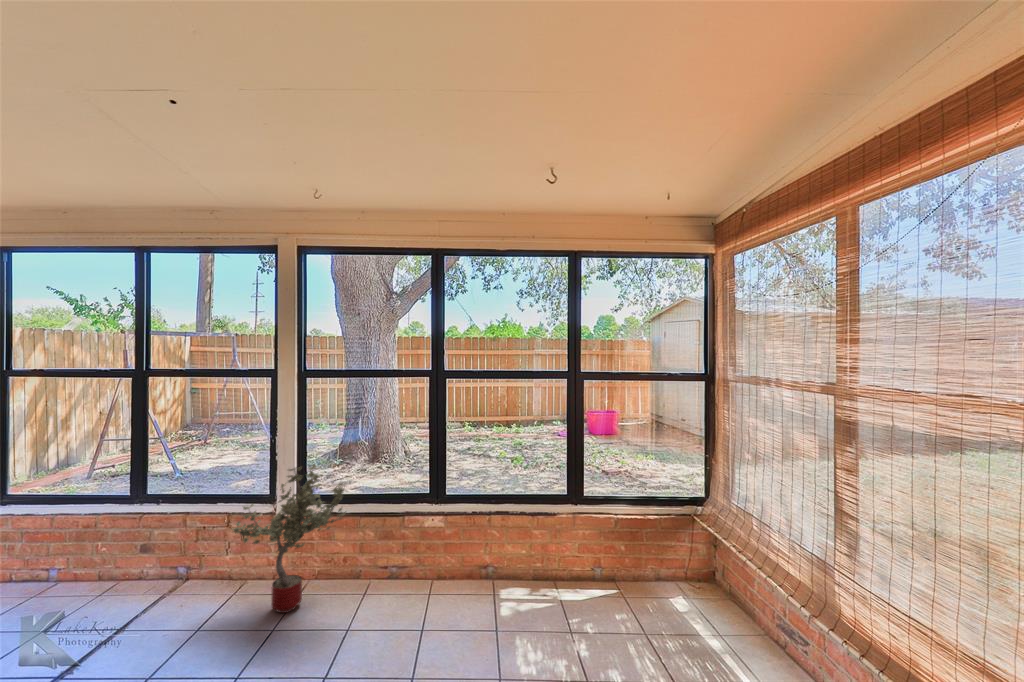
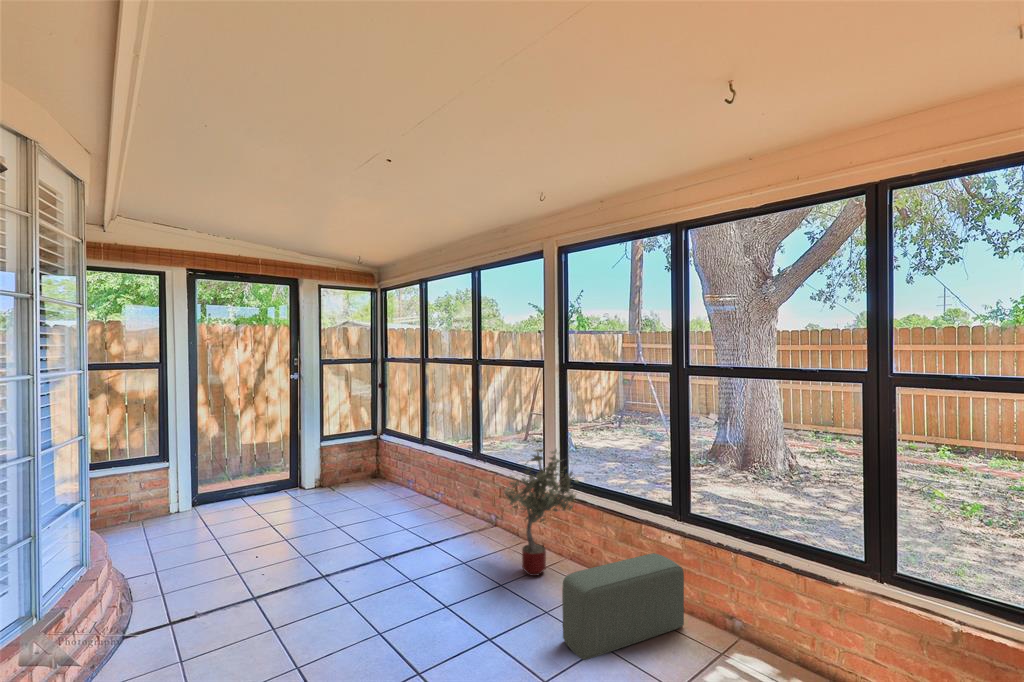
pouf: none [376,538,455,657] -> present [562,553,684,660]

